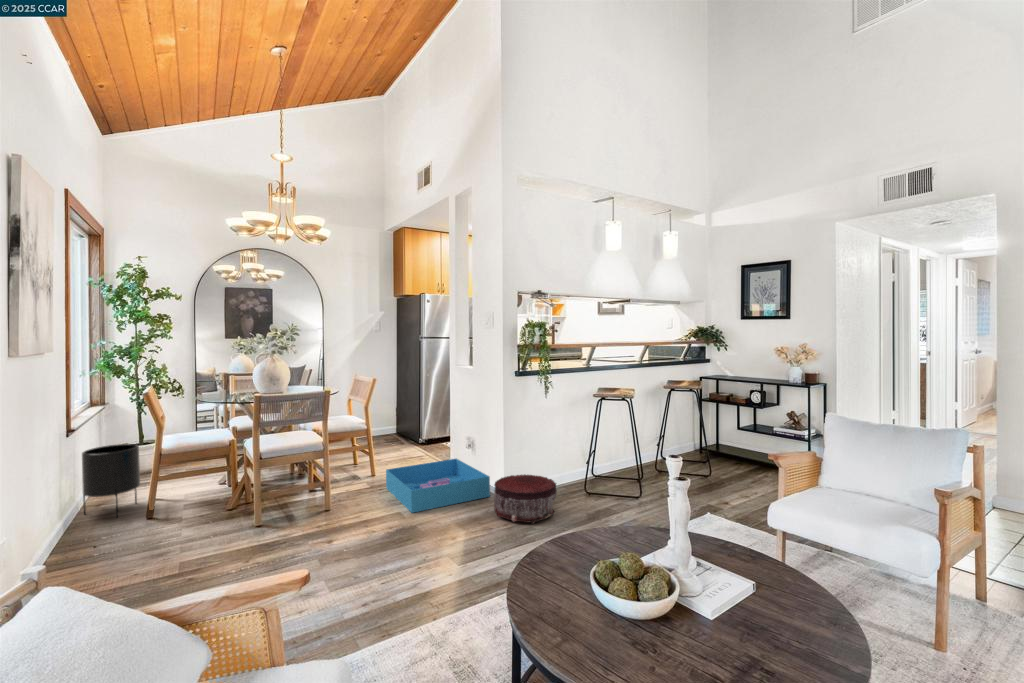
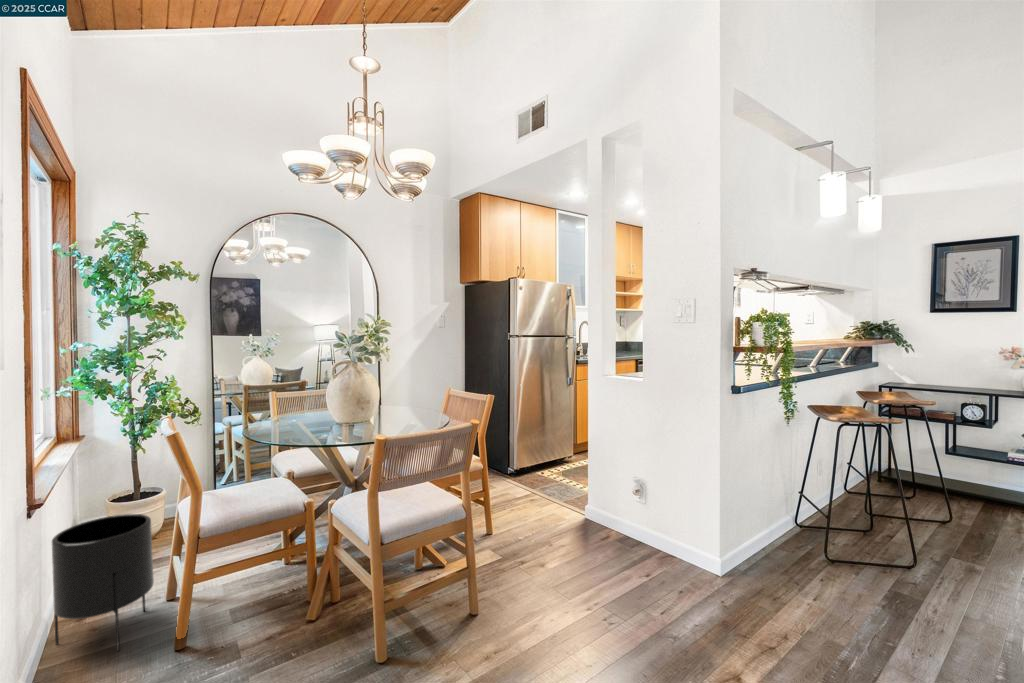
storage bin: present [386,459,490,513] -> none [527,507,697,616]
pouf: present [494,474,557,523] -> none [730,540,843,636]

